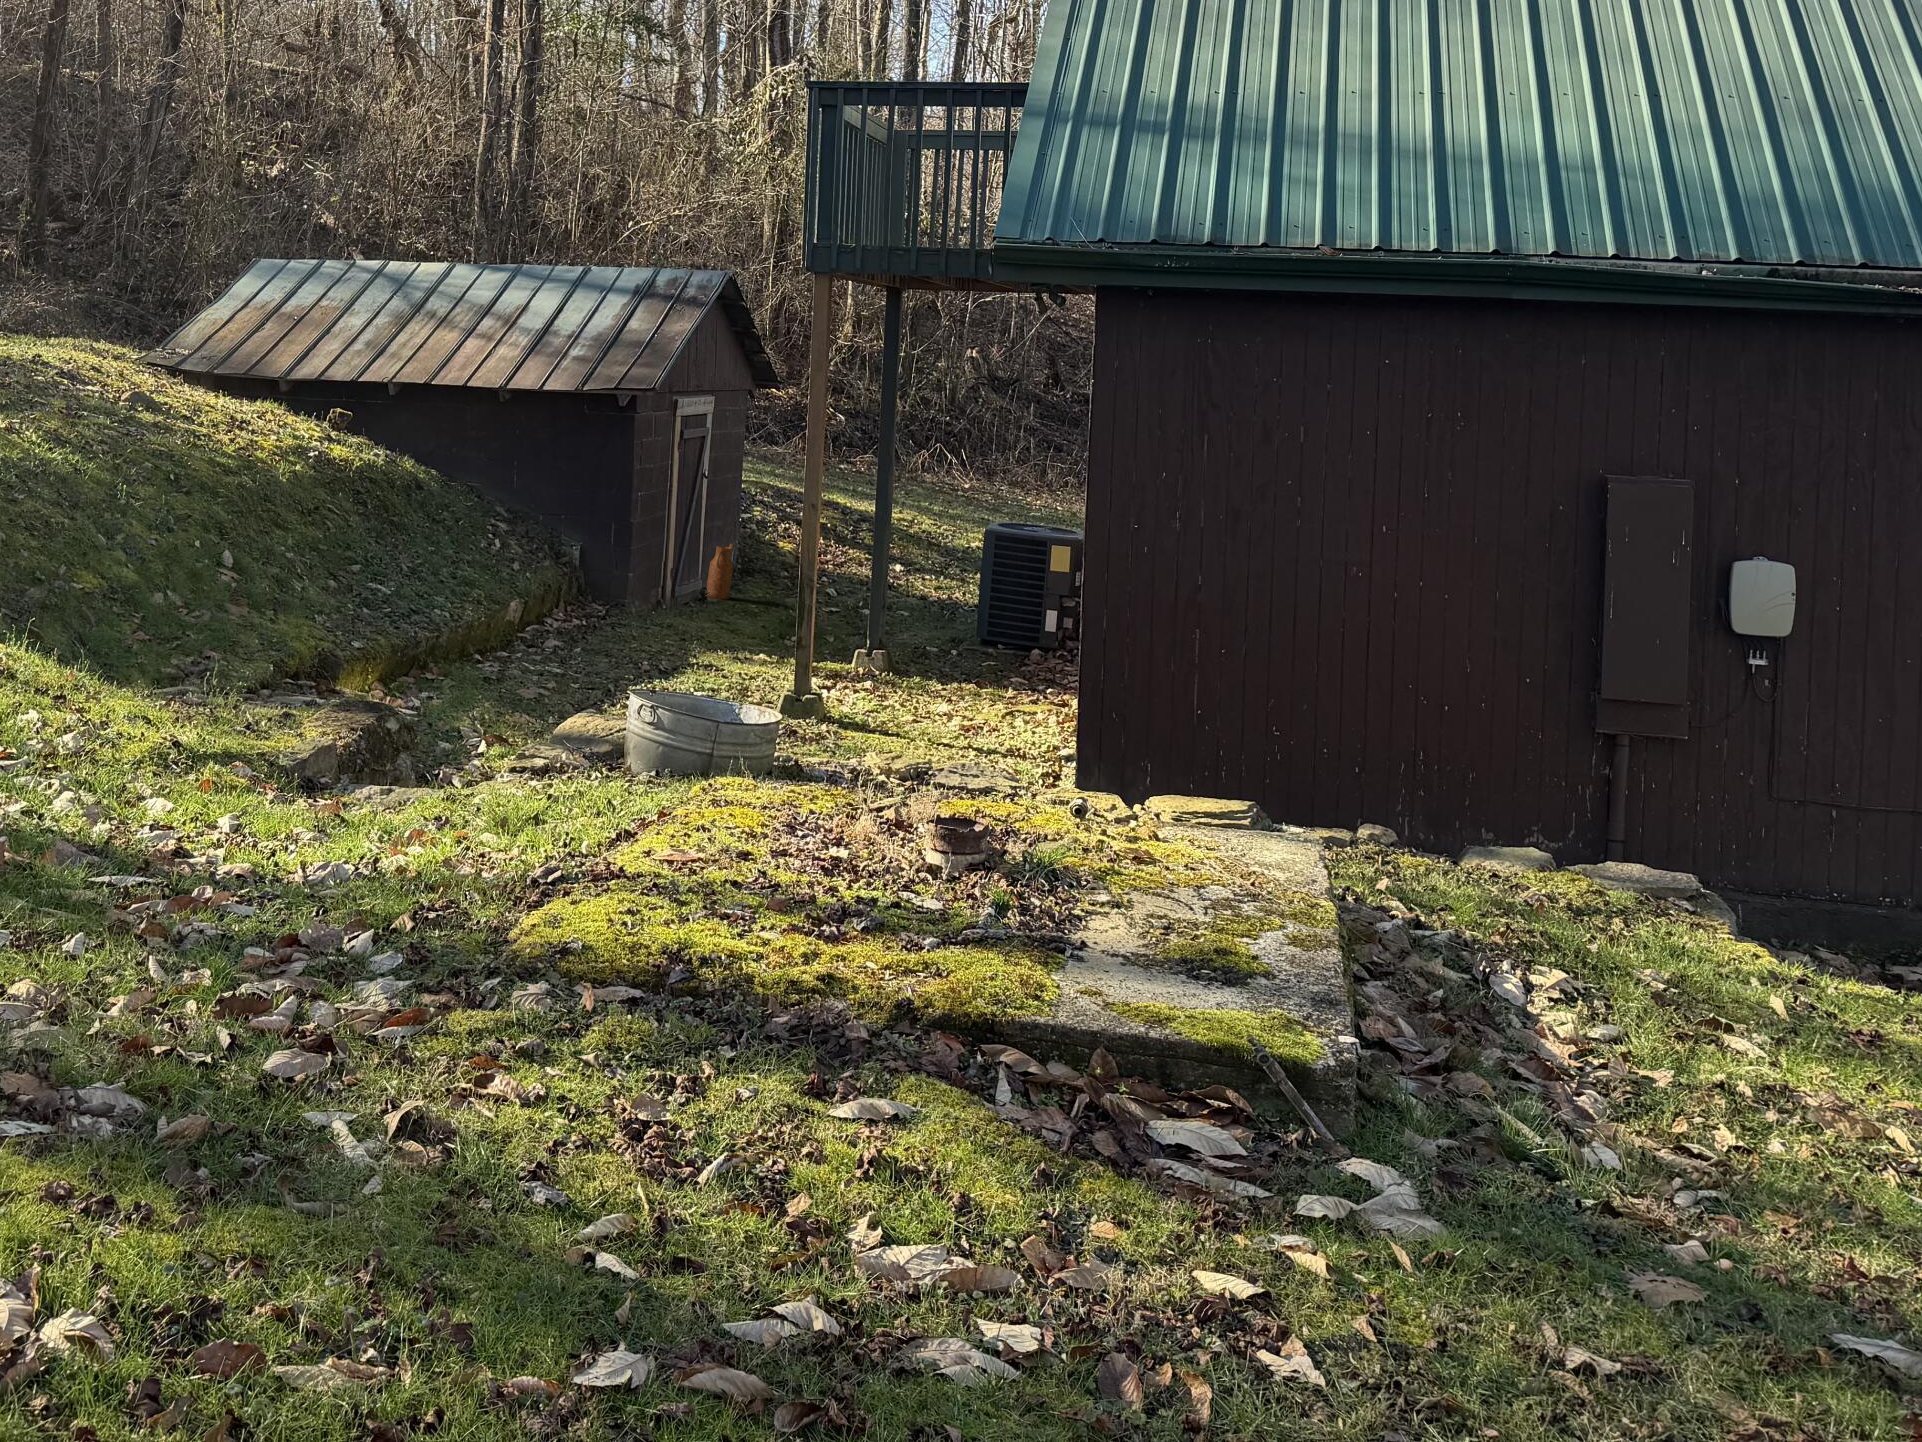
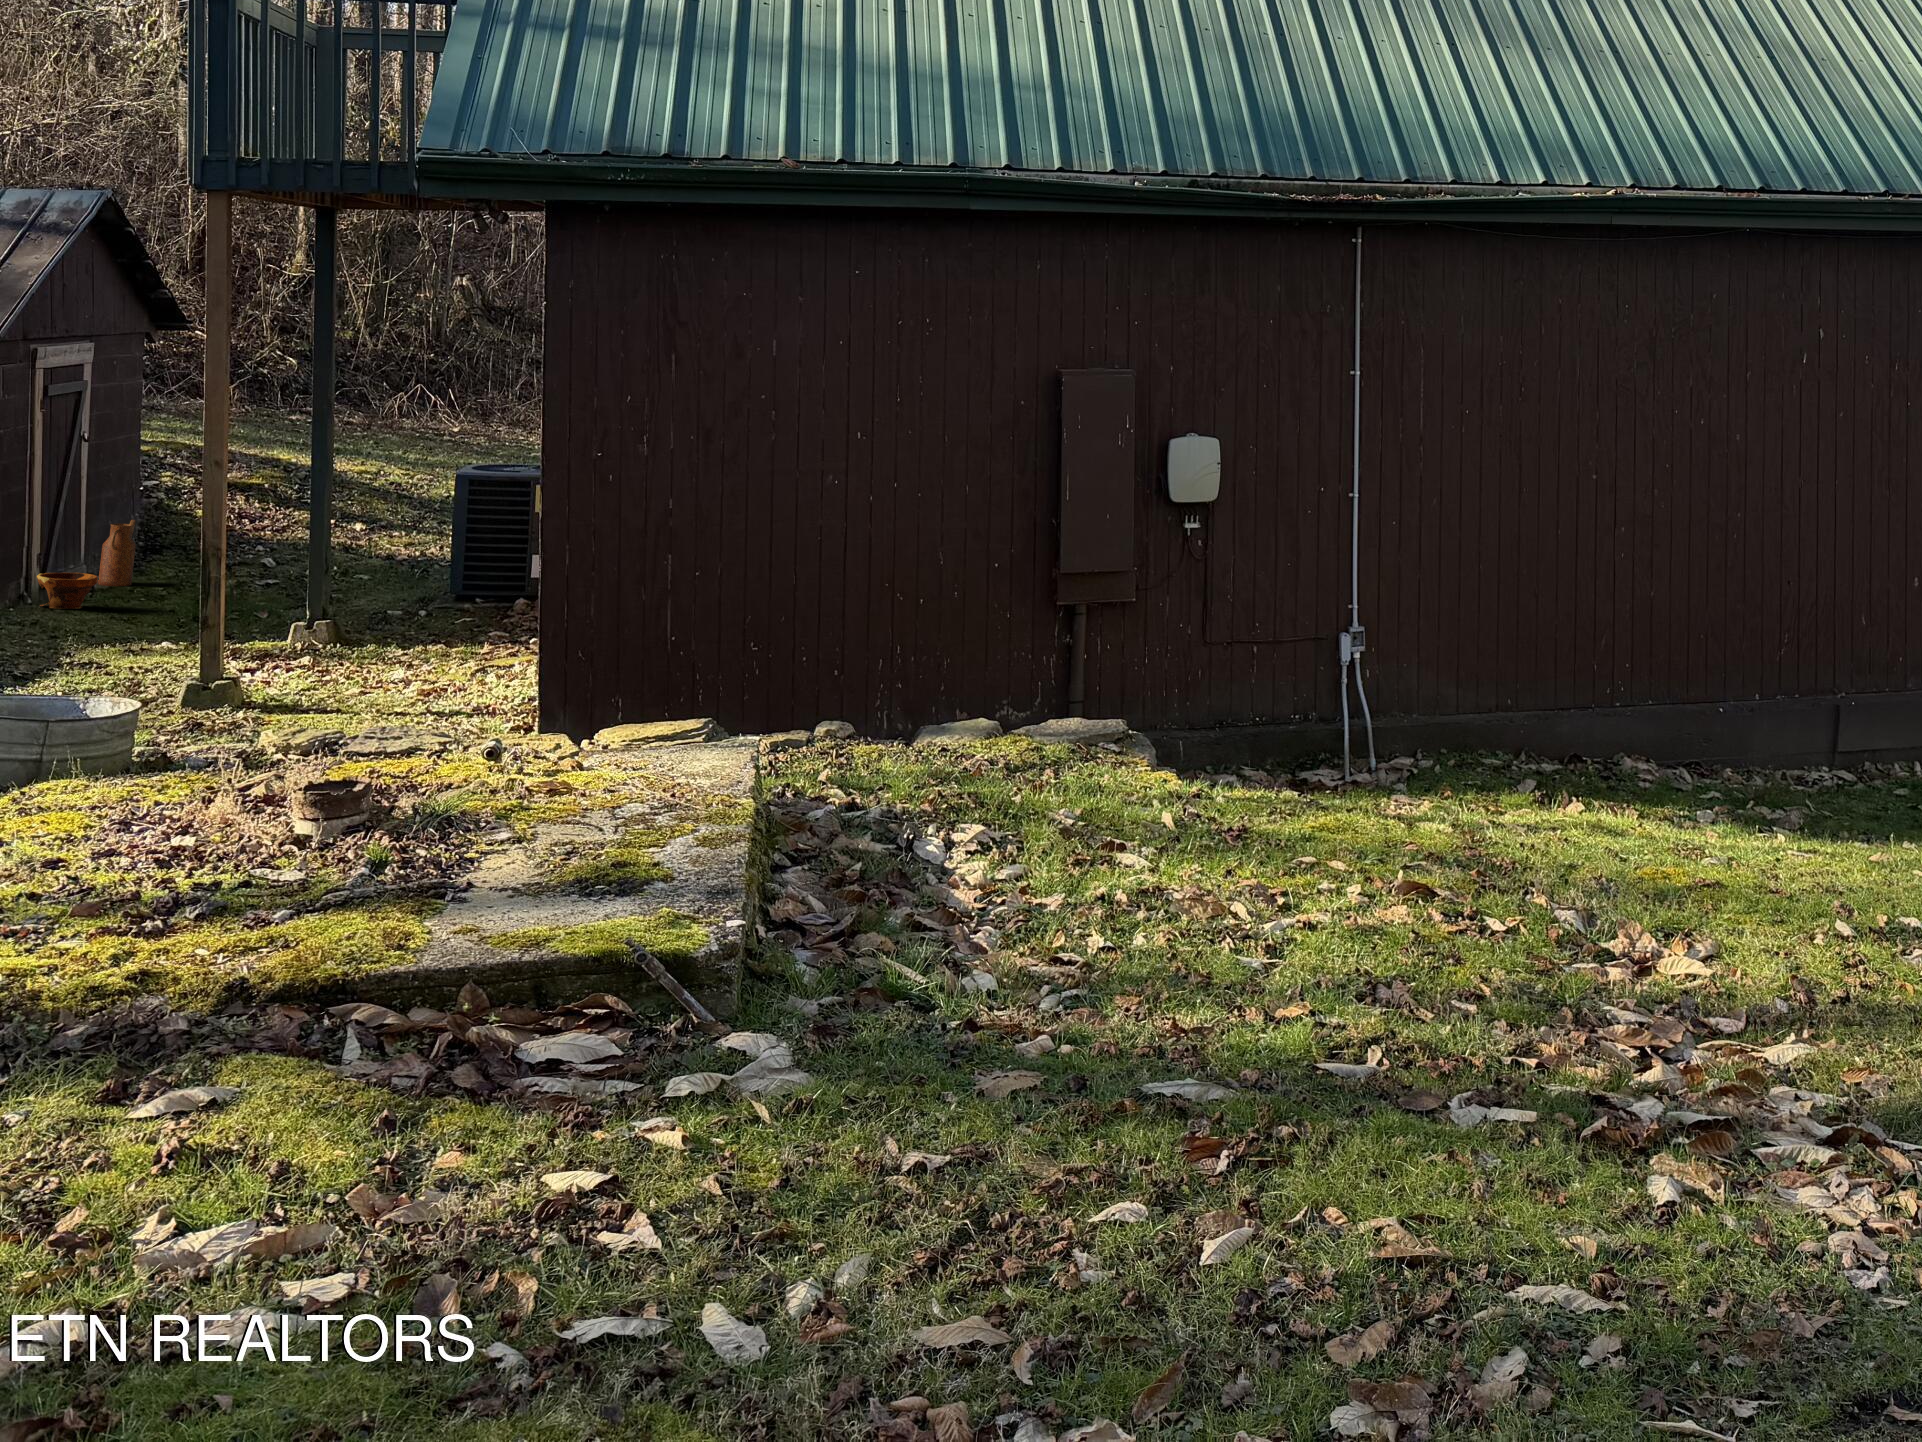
planter: none [667,583,709,616] -> present [37,573,98,609]

